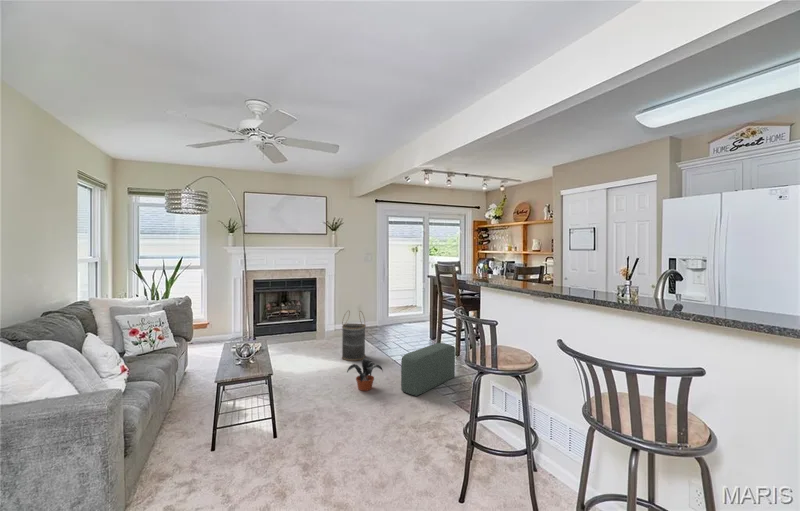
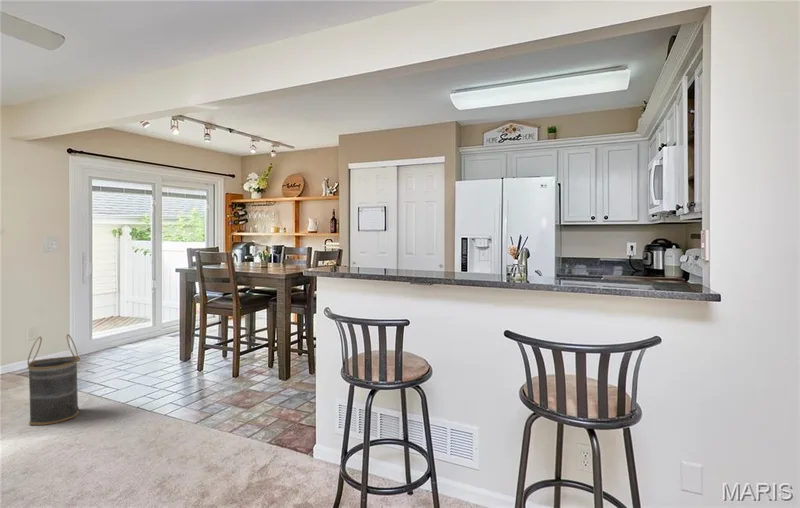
pouf: present [401,343,455,396] -> none [181,362,250,447]
potted plant: present [347,358,382,391] -> none [72,411,146,468]

